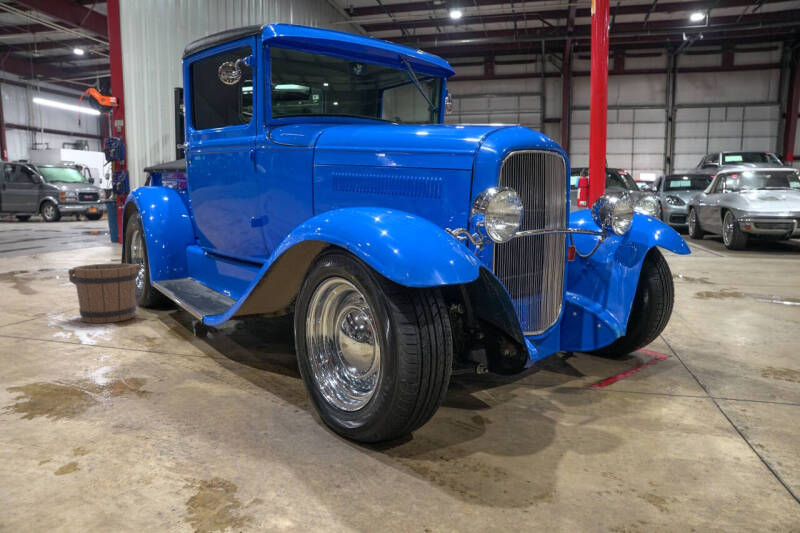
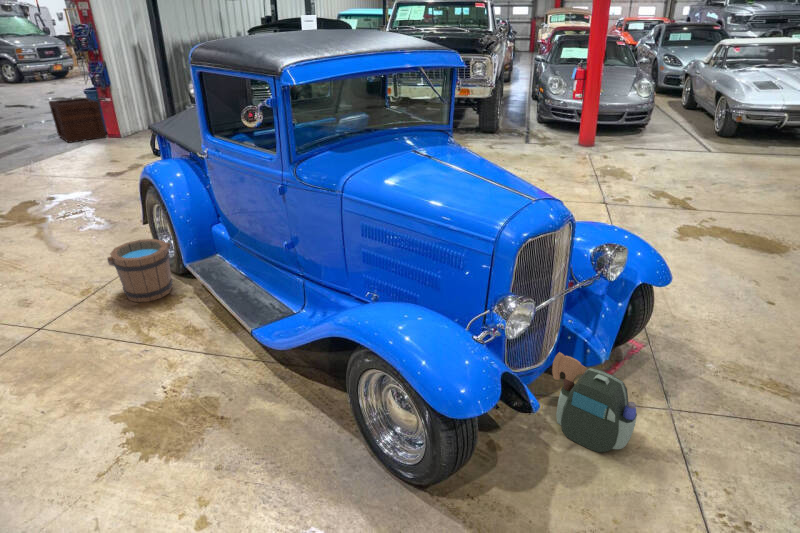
wooden crate: none [71,211,119,248] -> present [49,98,106,143]
backpack: none [552,306,663,427] -> present [552,352,637,452]

